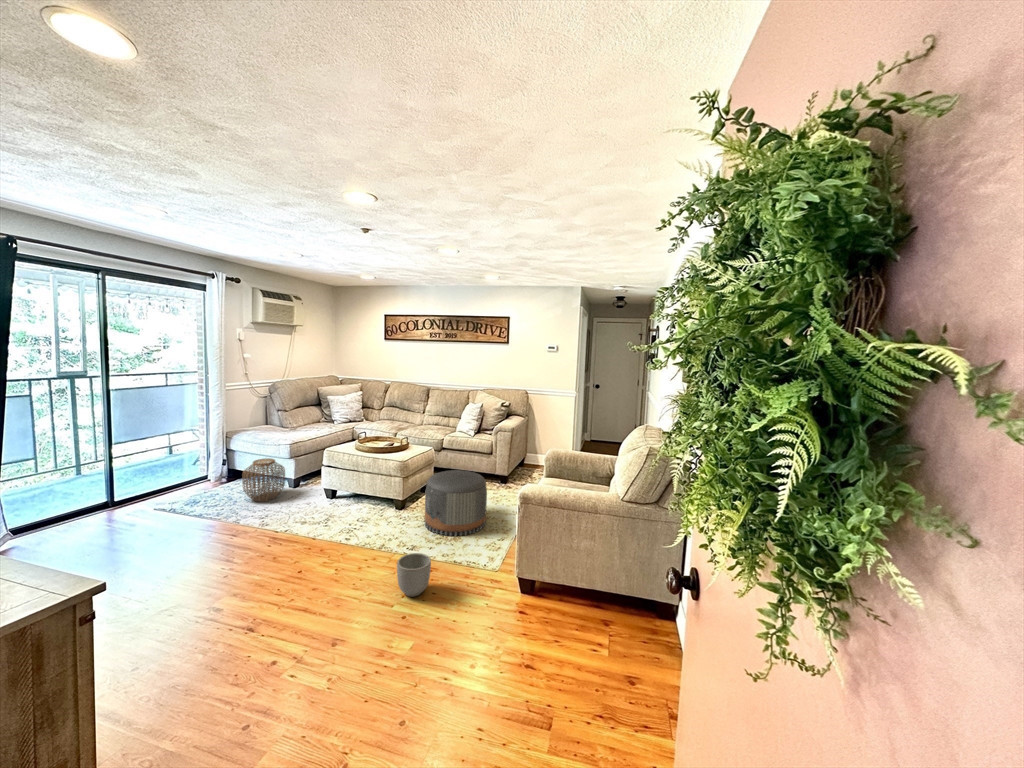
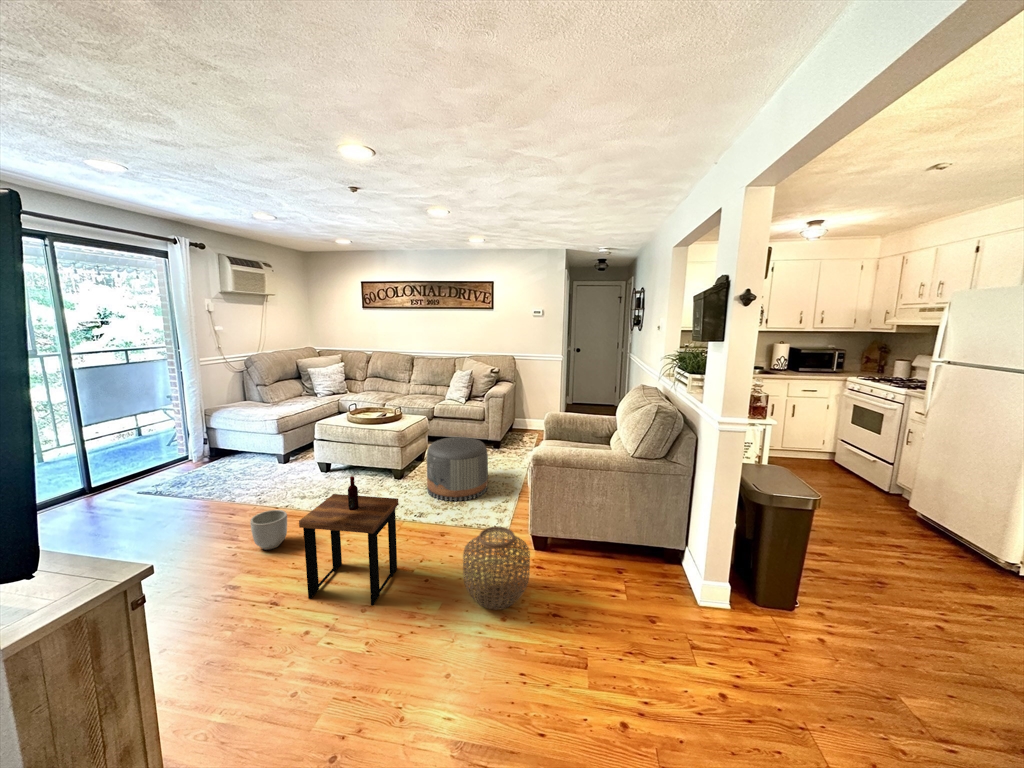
woven basket: present [242,458,285,501] -> present [463,526,530,610]
side table: none [280,505,382,640] -> present [299,476,398,605]
planter: present [397,553,431,597] -> present [250,510,287,550]

